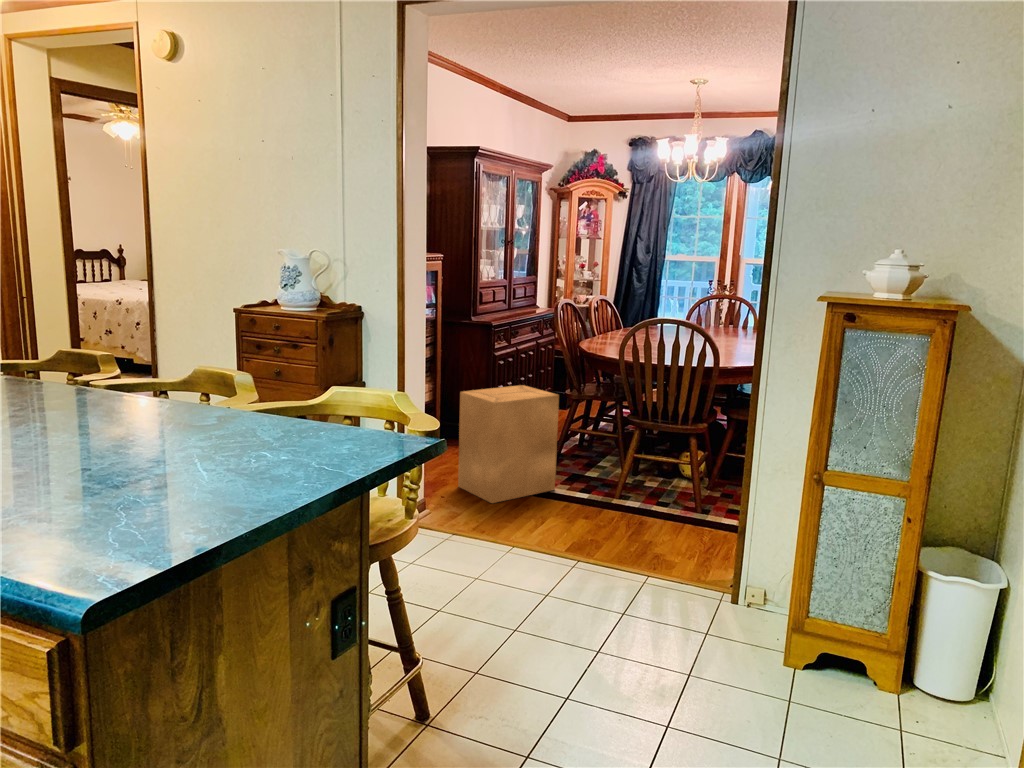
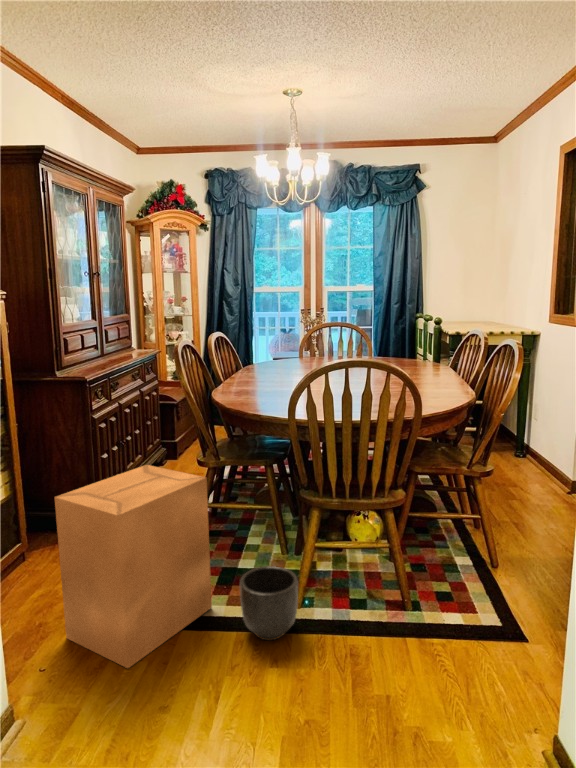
planter: none [570,462,611,509] -> present [240,566,298,640]

